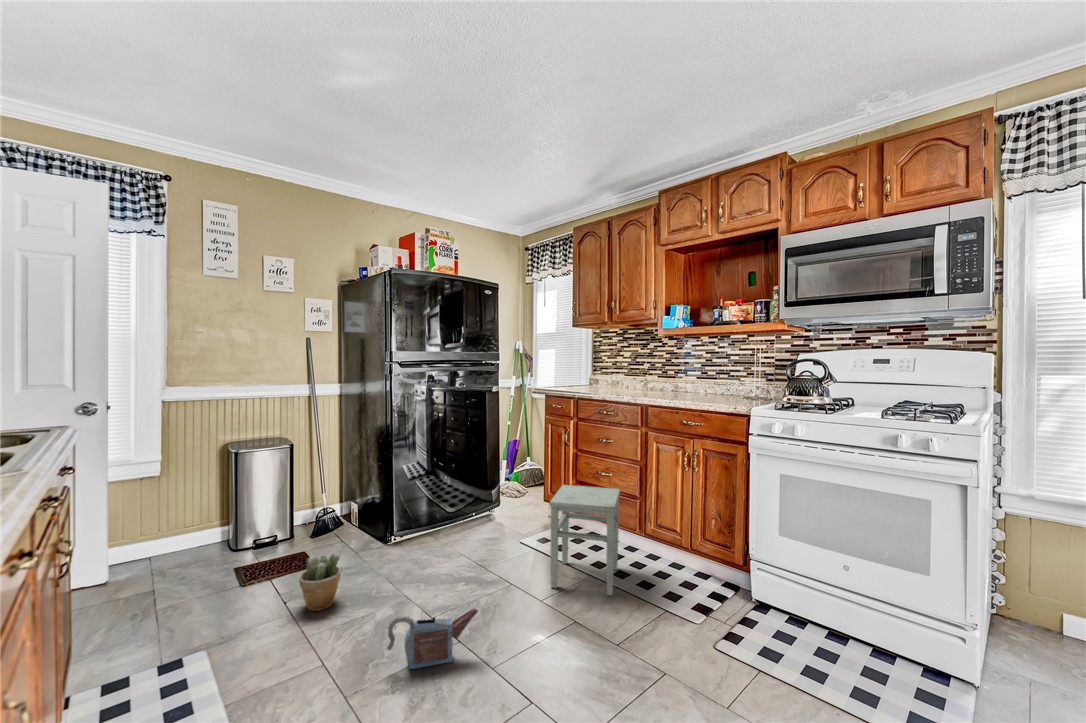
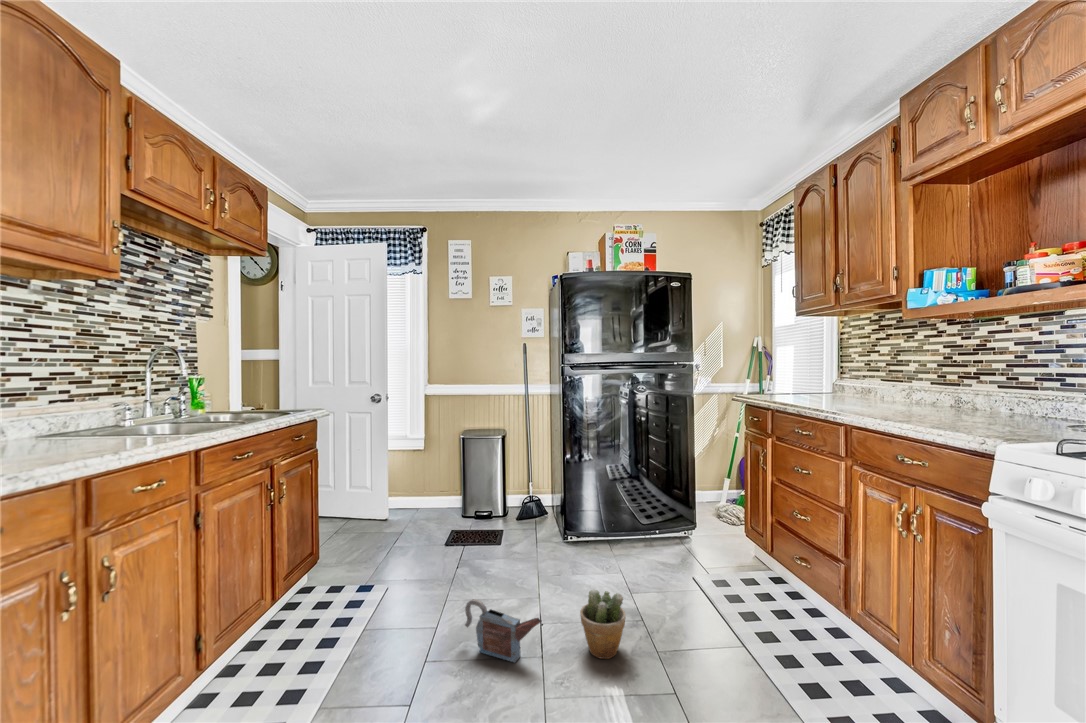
stool: present [549,485,620,596] -> none [673,515,791,674]
potted plant: present [299,553,341,611] -> present [580,590,625,659]

